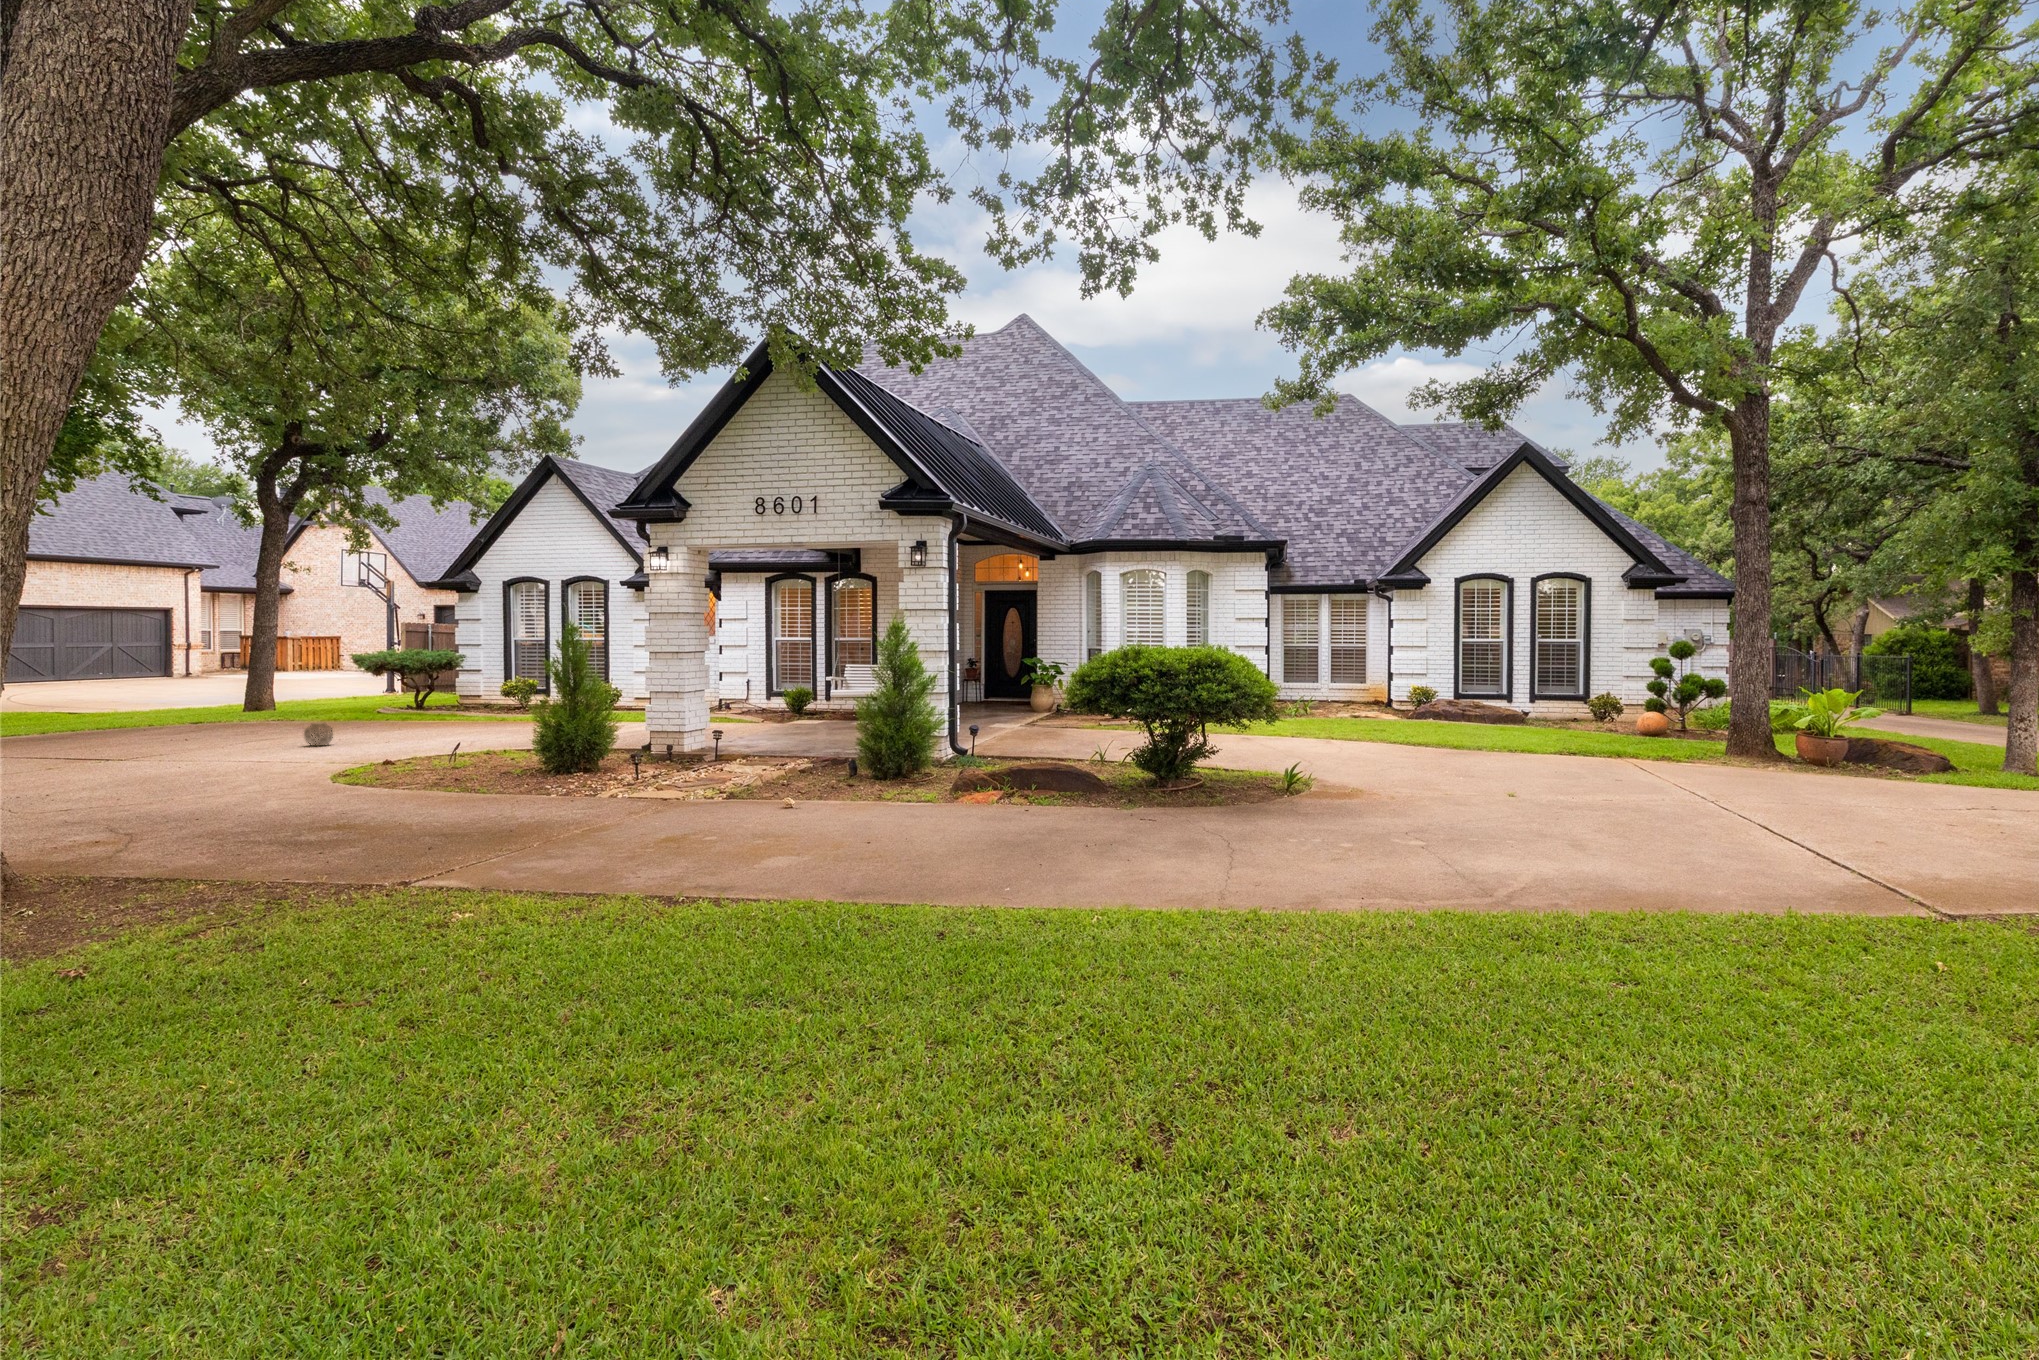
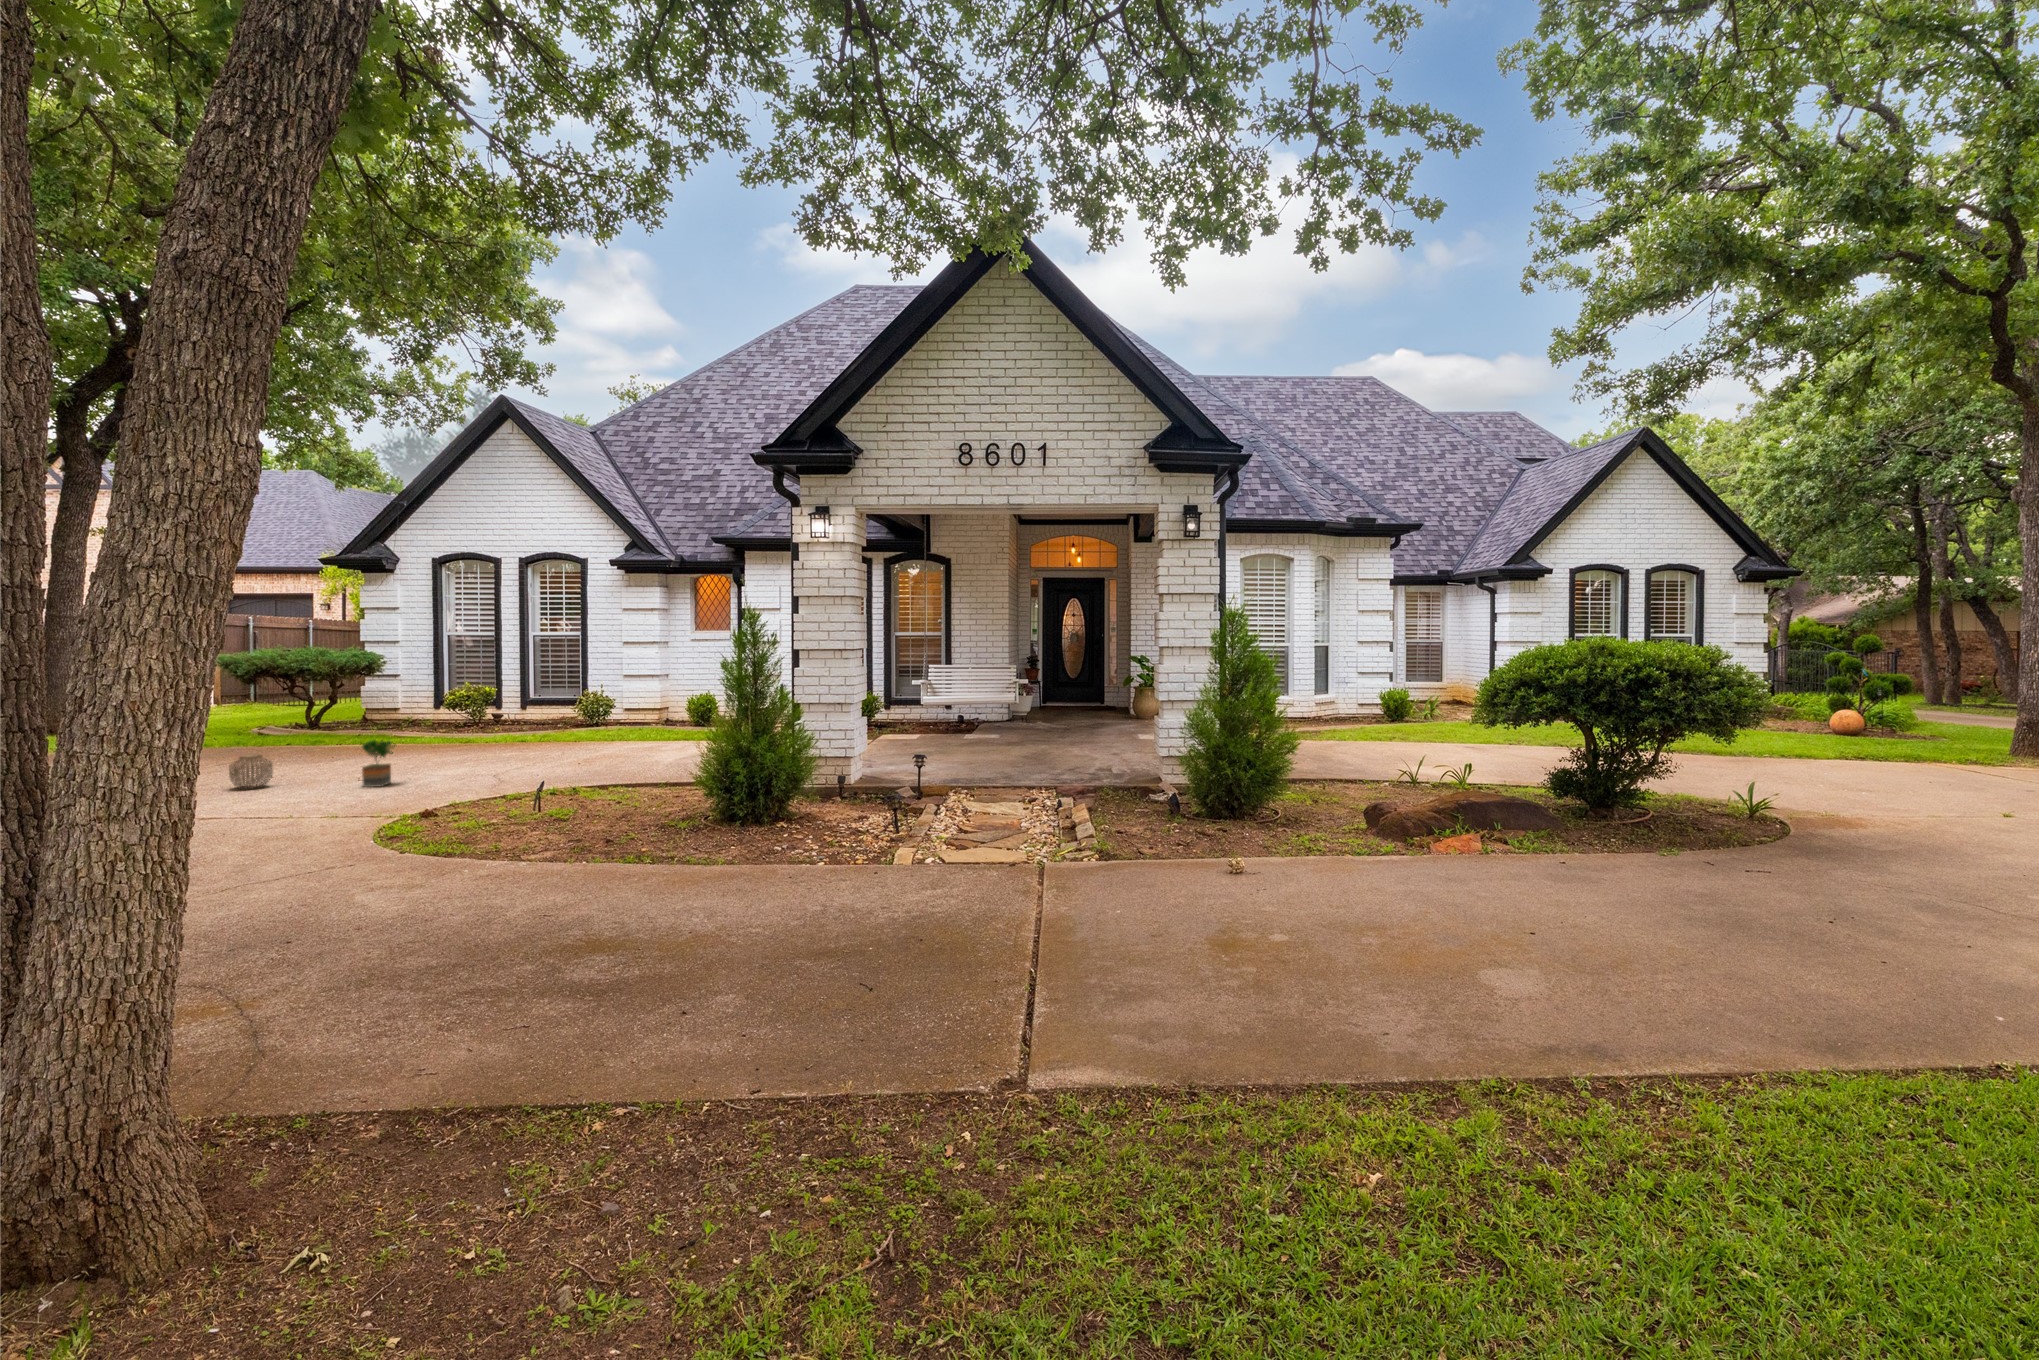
potted tree: none [385,714,411,747] -> present [362,740,395,787]

